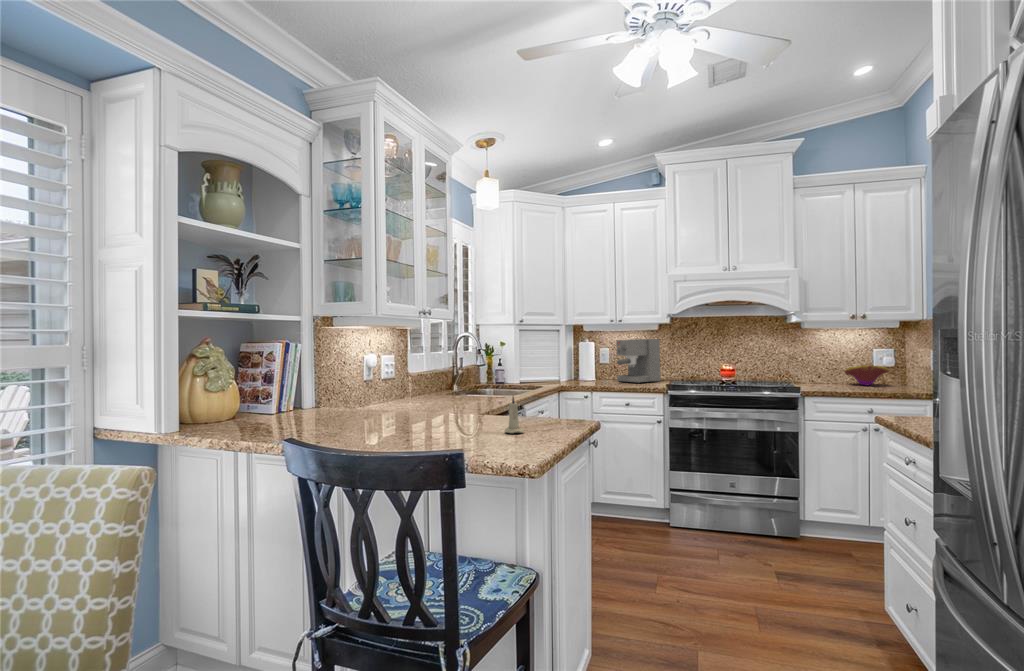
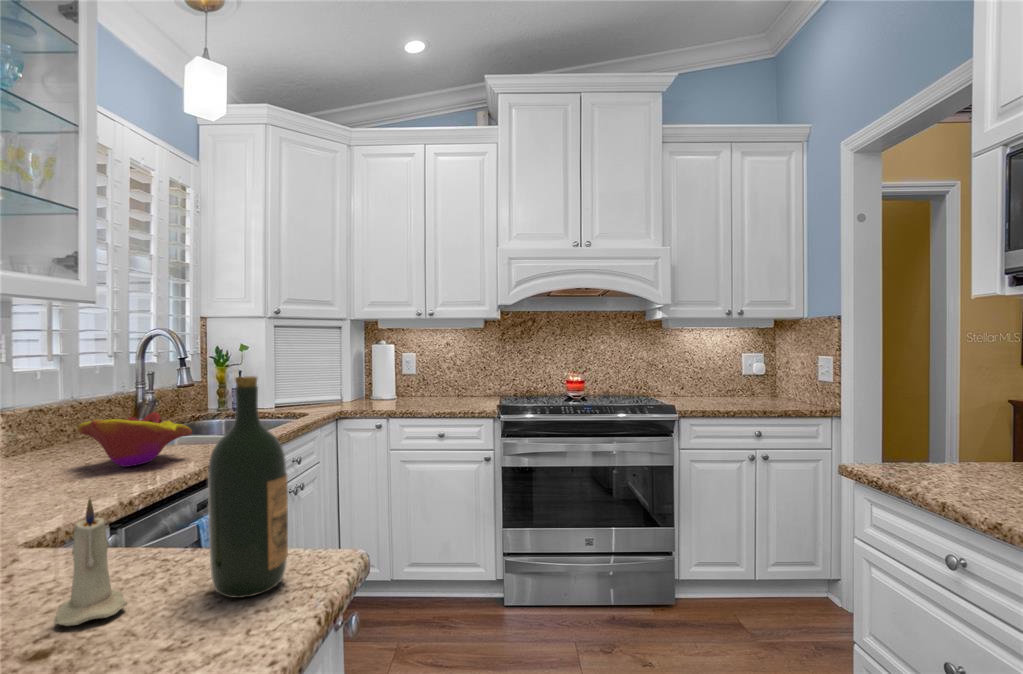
coffee maker: present [616,339,661,383] -> none [426,339,487,403]
wine bottle: none [547,356,573,432] -> present [208,376,288,598]
decorative bowl: present [845,365,889,385] -> present [77,412,192,467]

